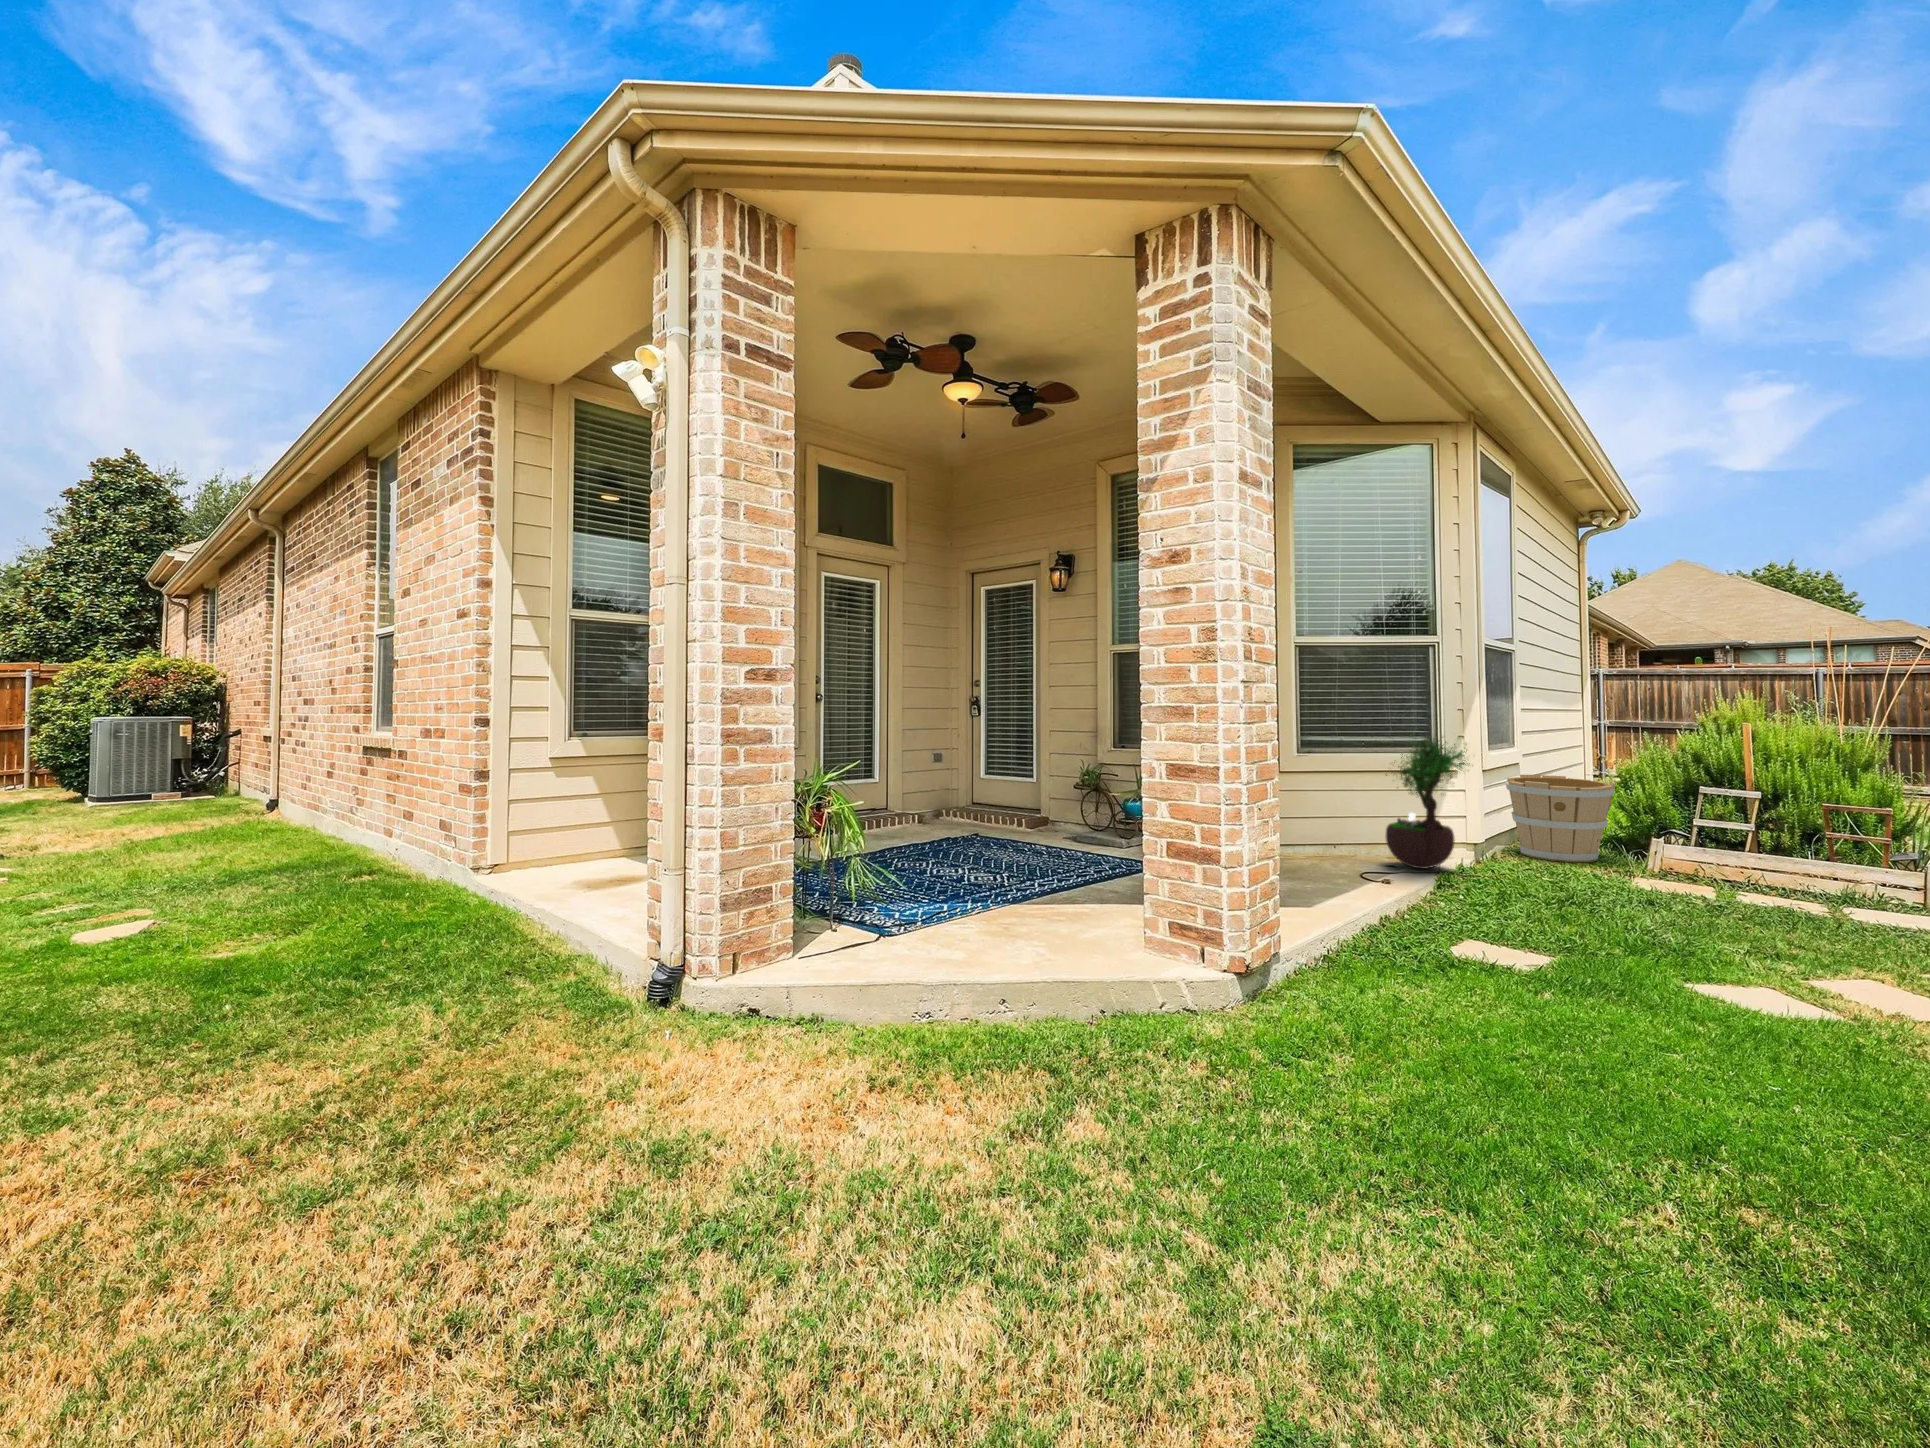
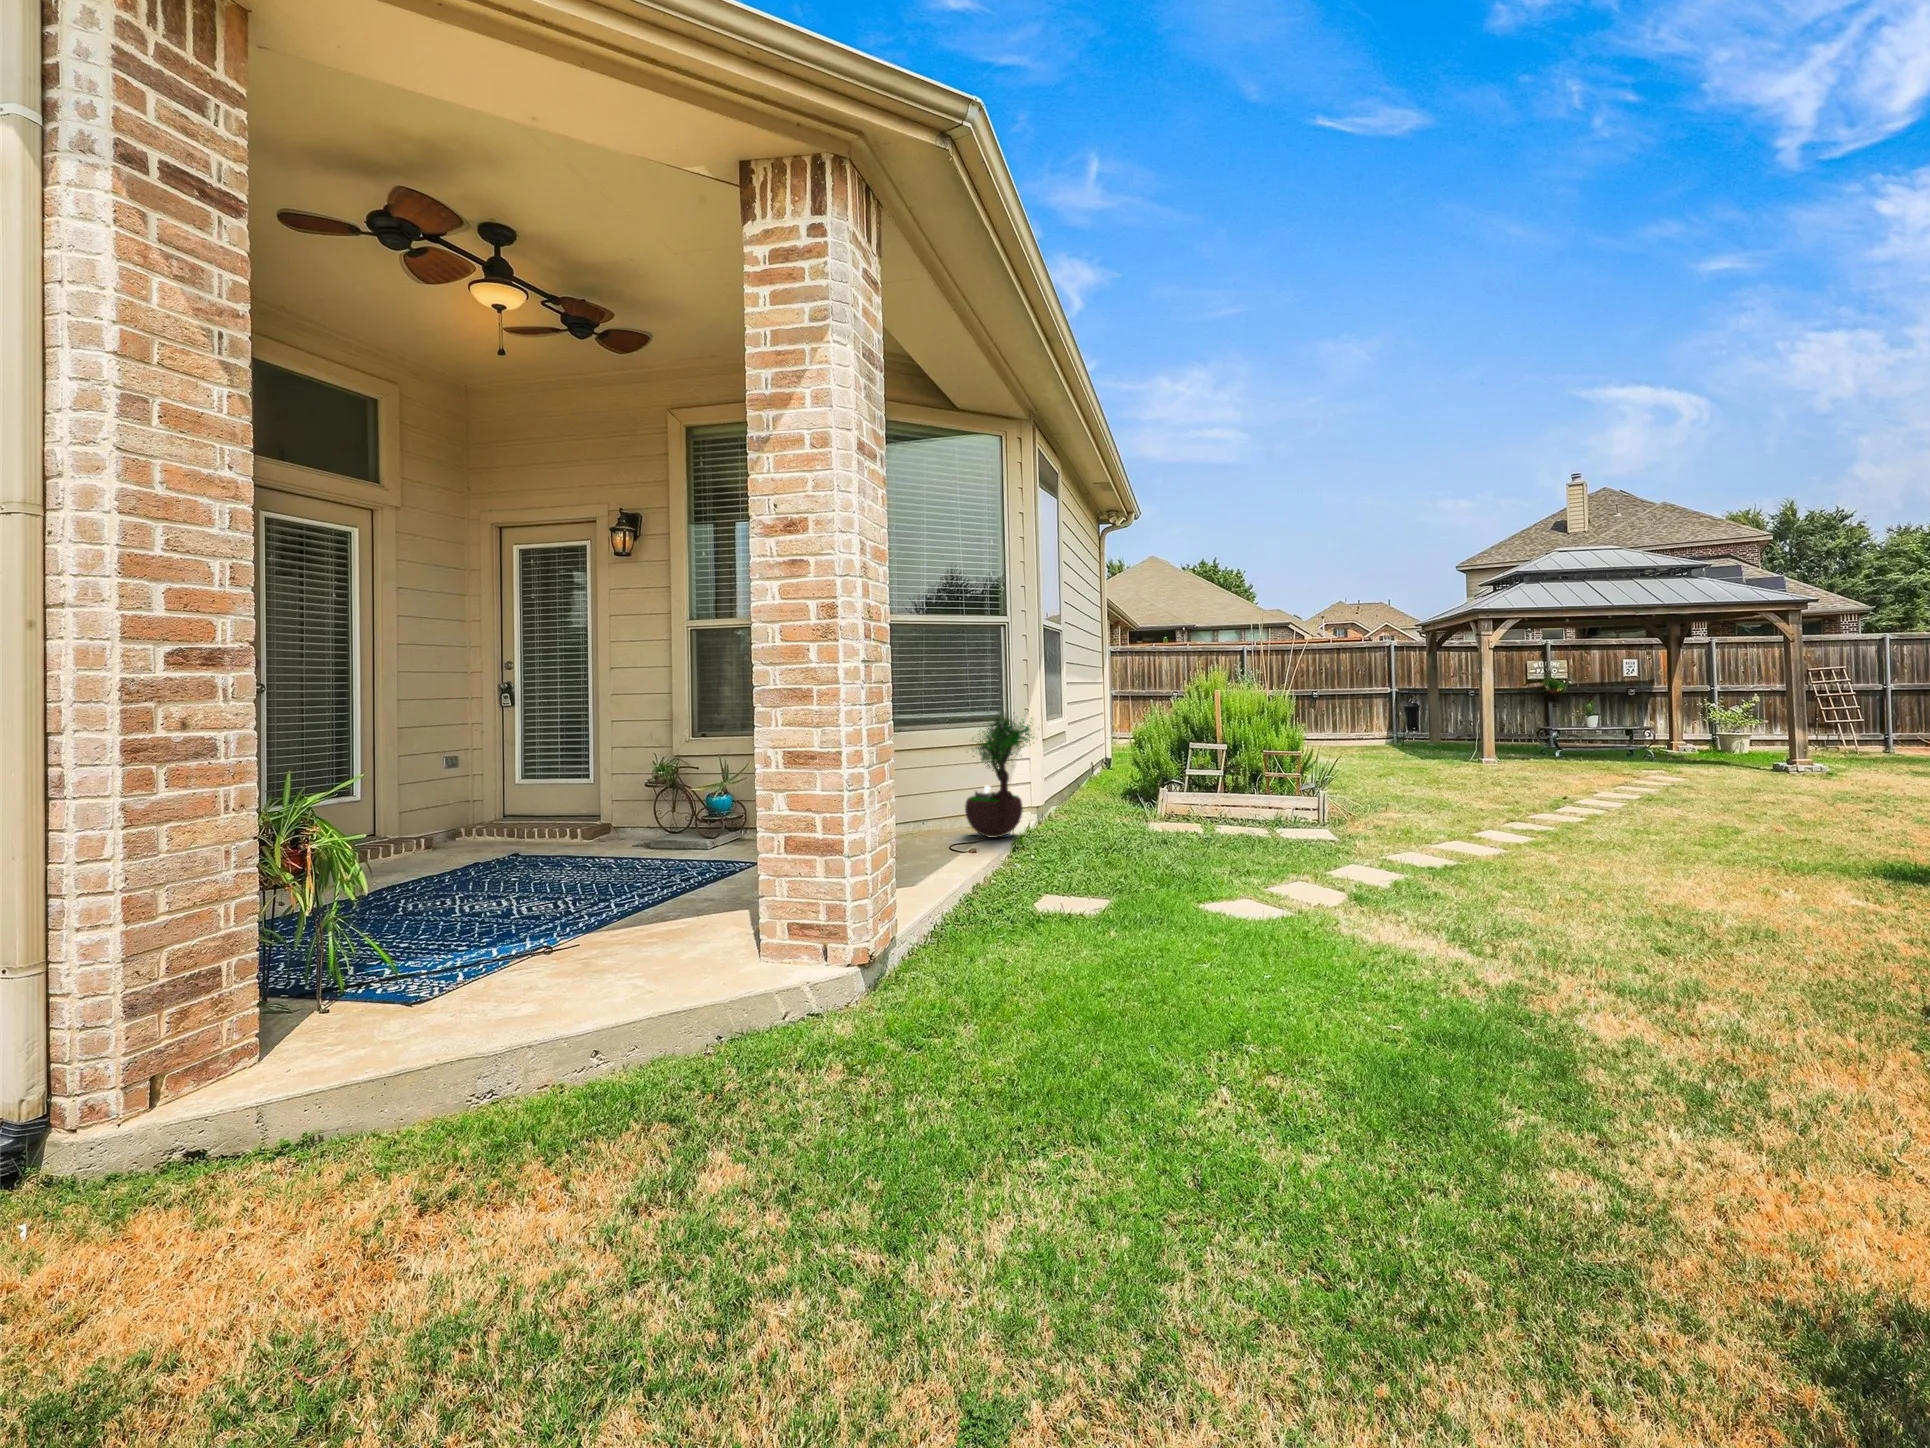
wooden bucket: present [1505,775,1615,862] -> none [1057,743,1138,818]

